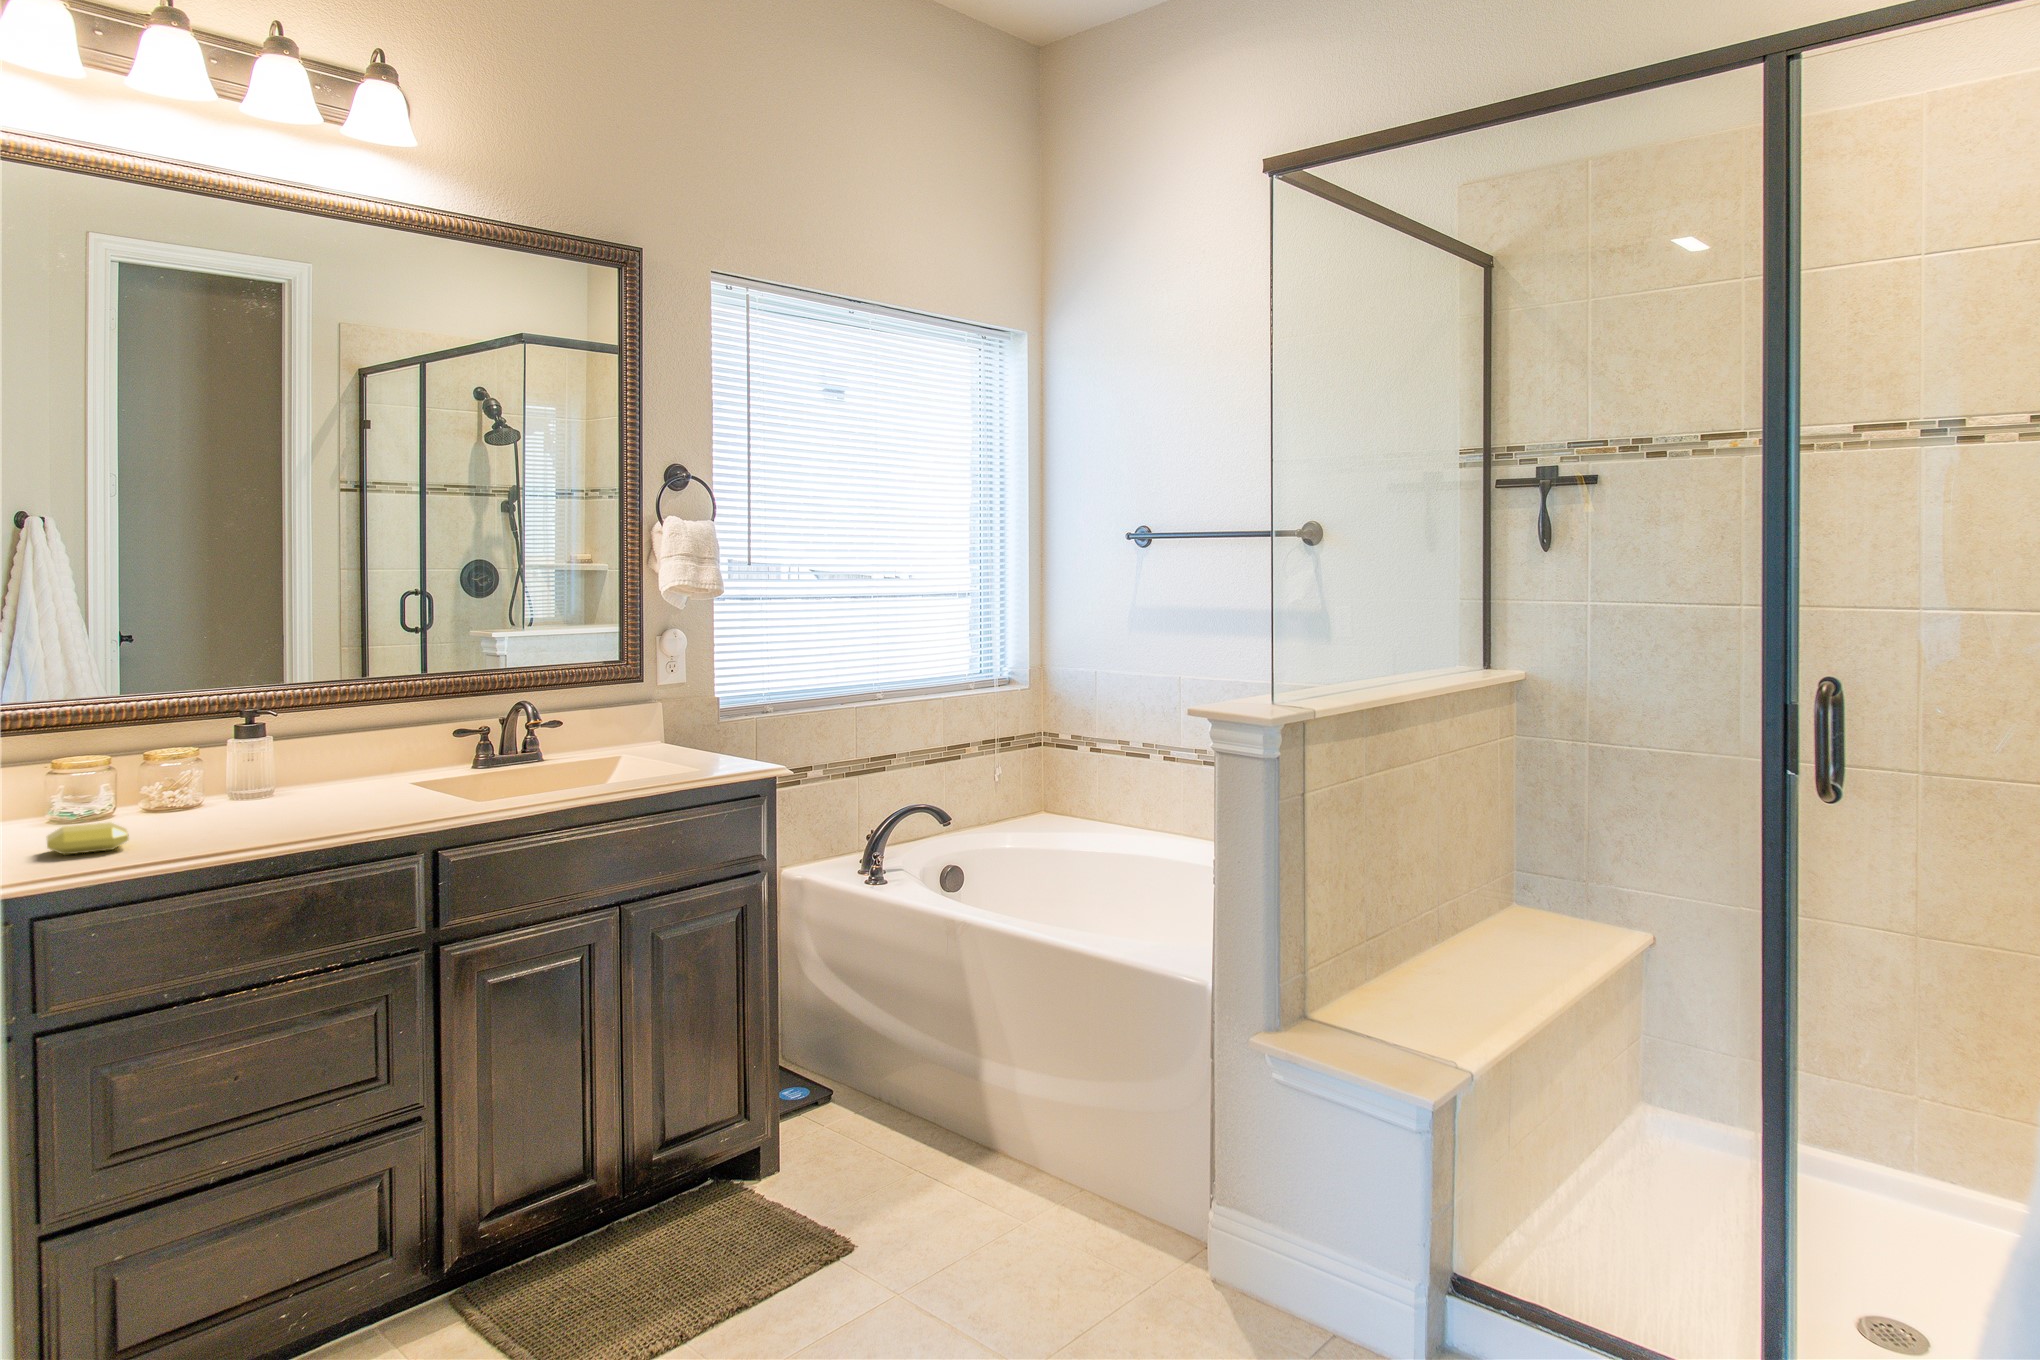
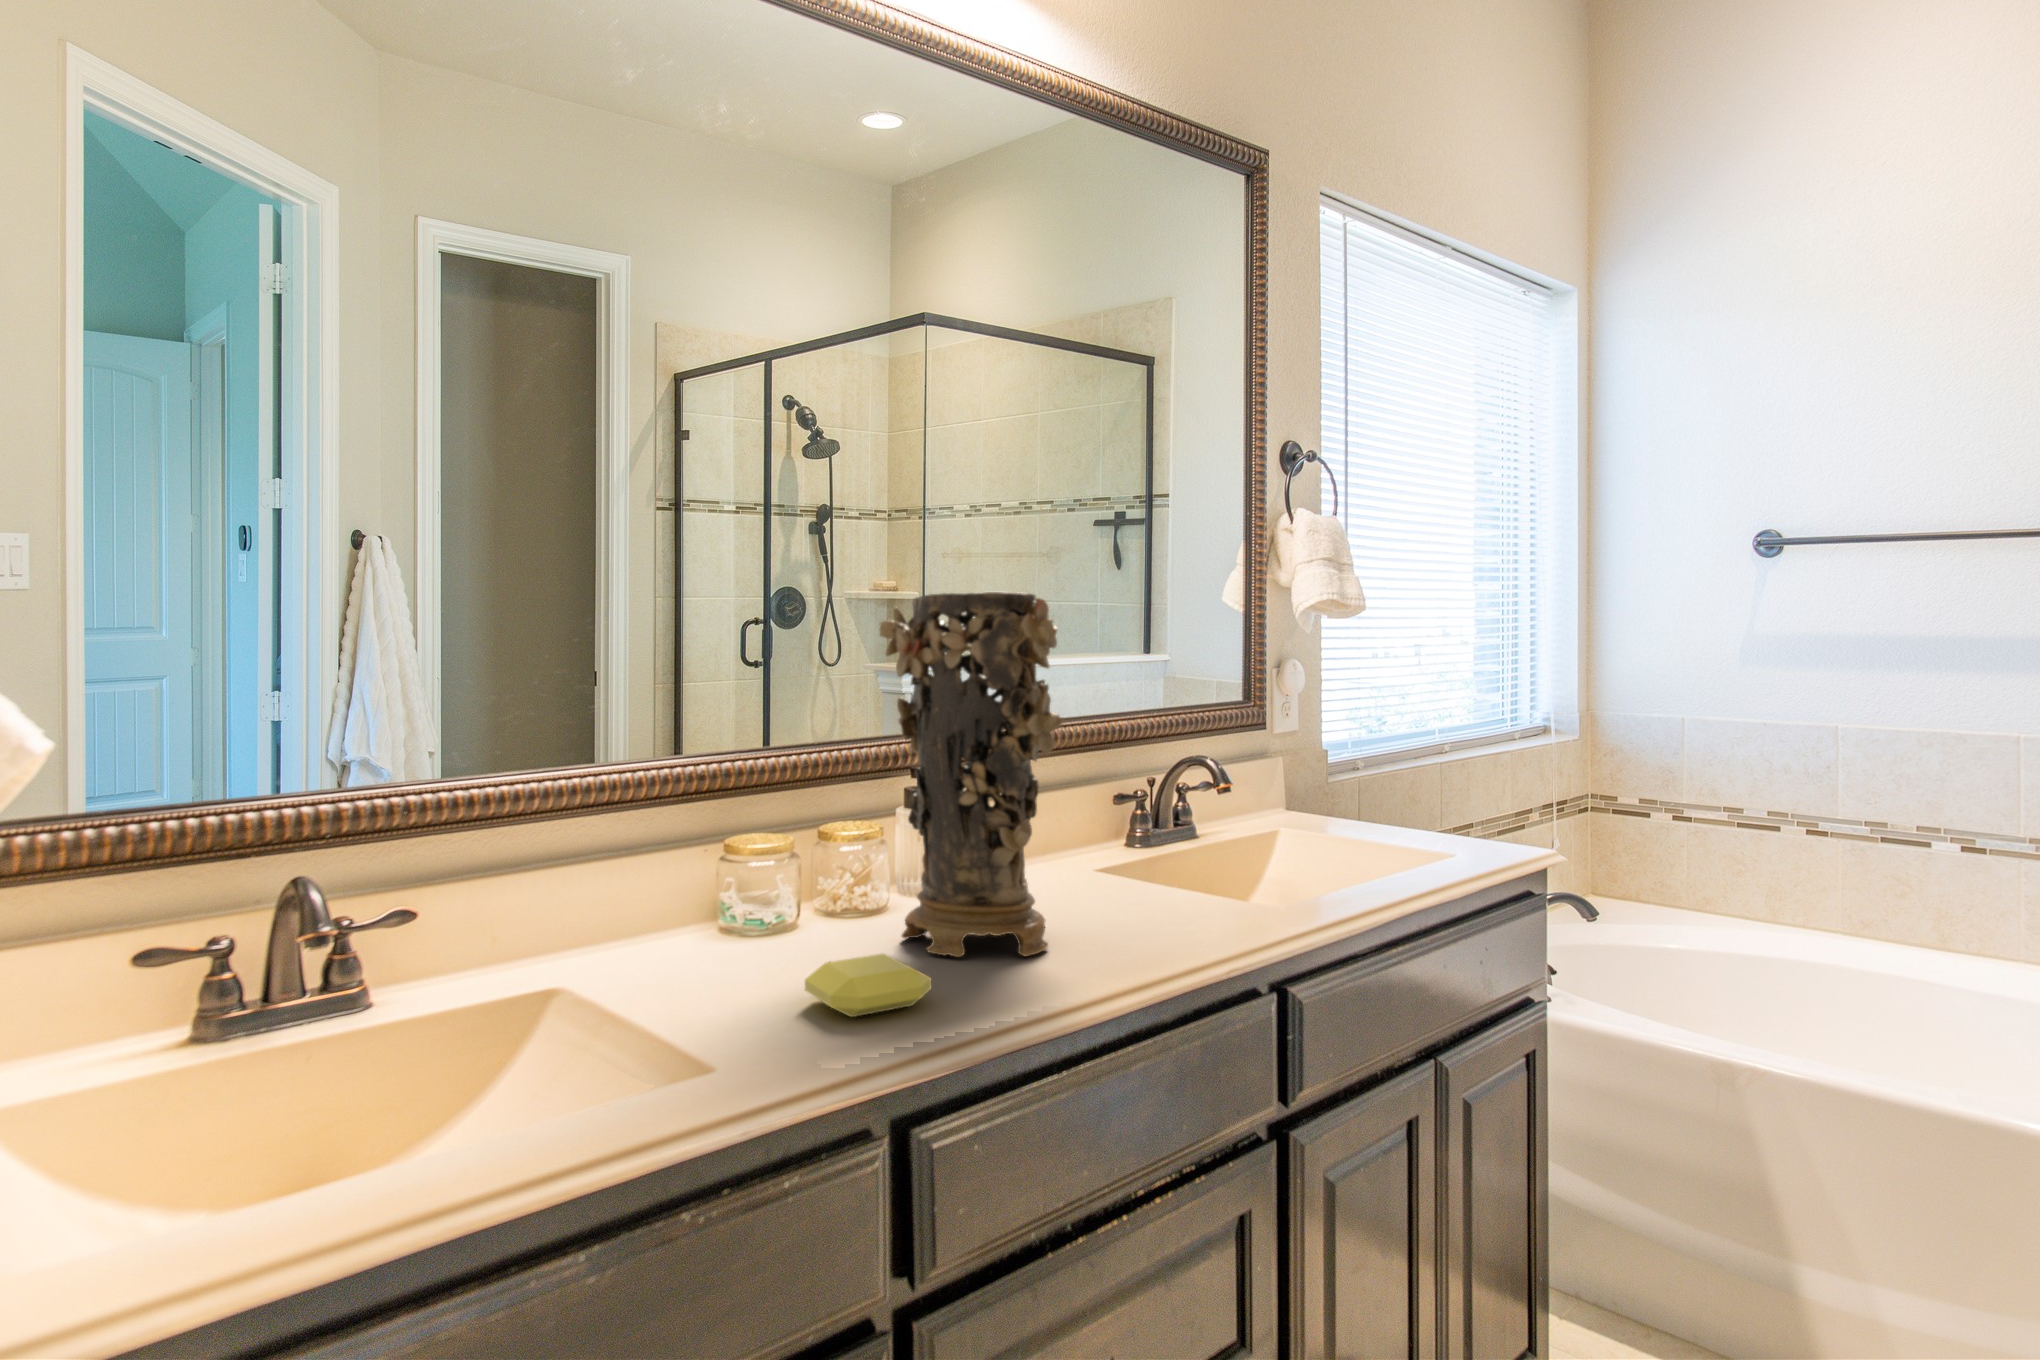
decorative vase: none [160,602,290,829] -> present [880,592,1064,957]

